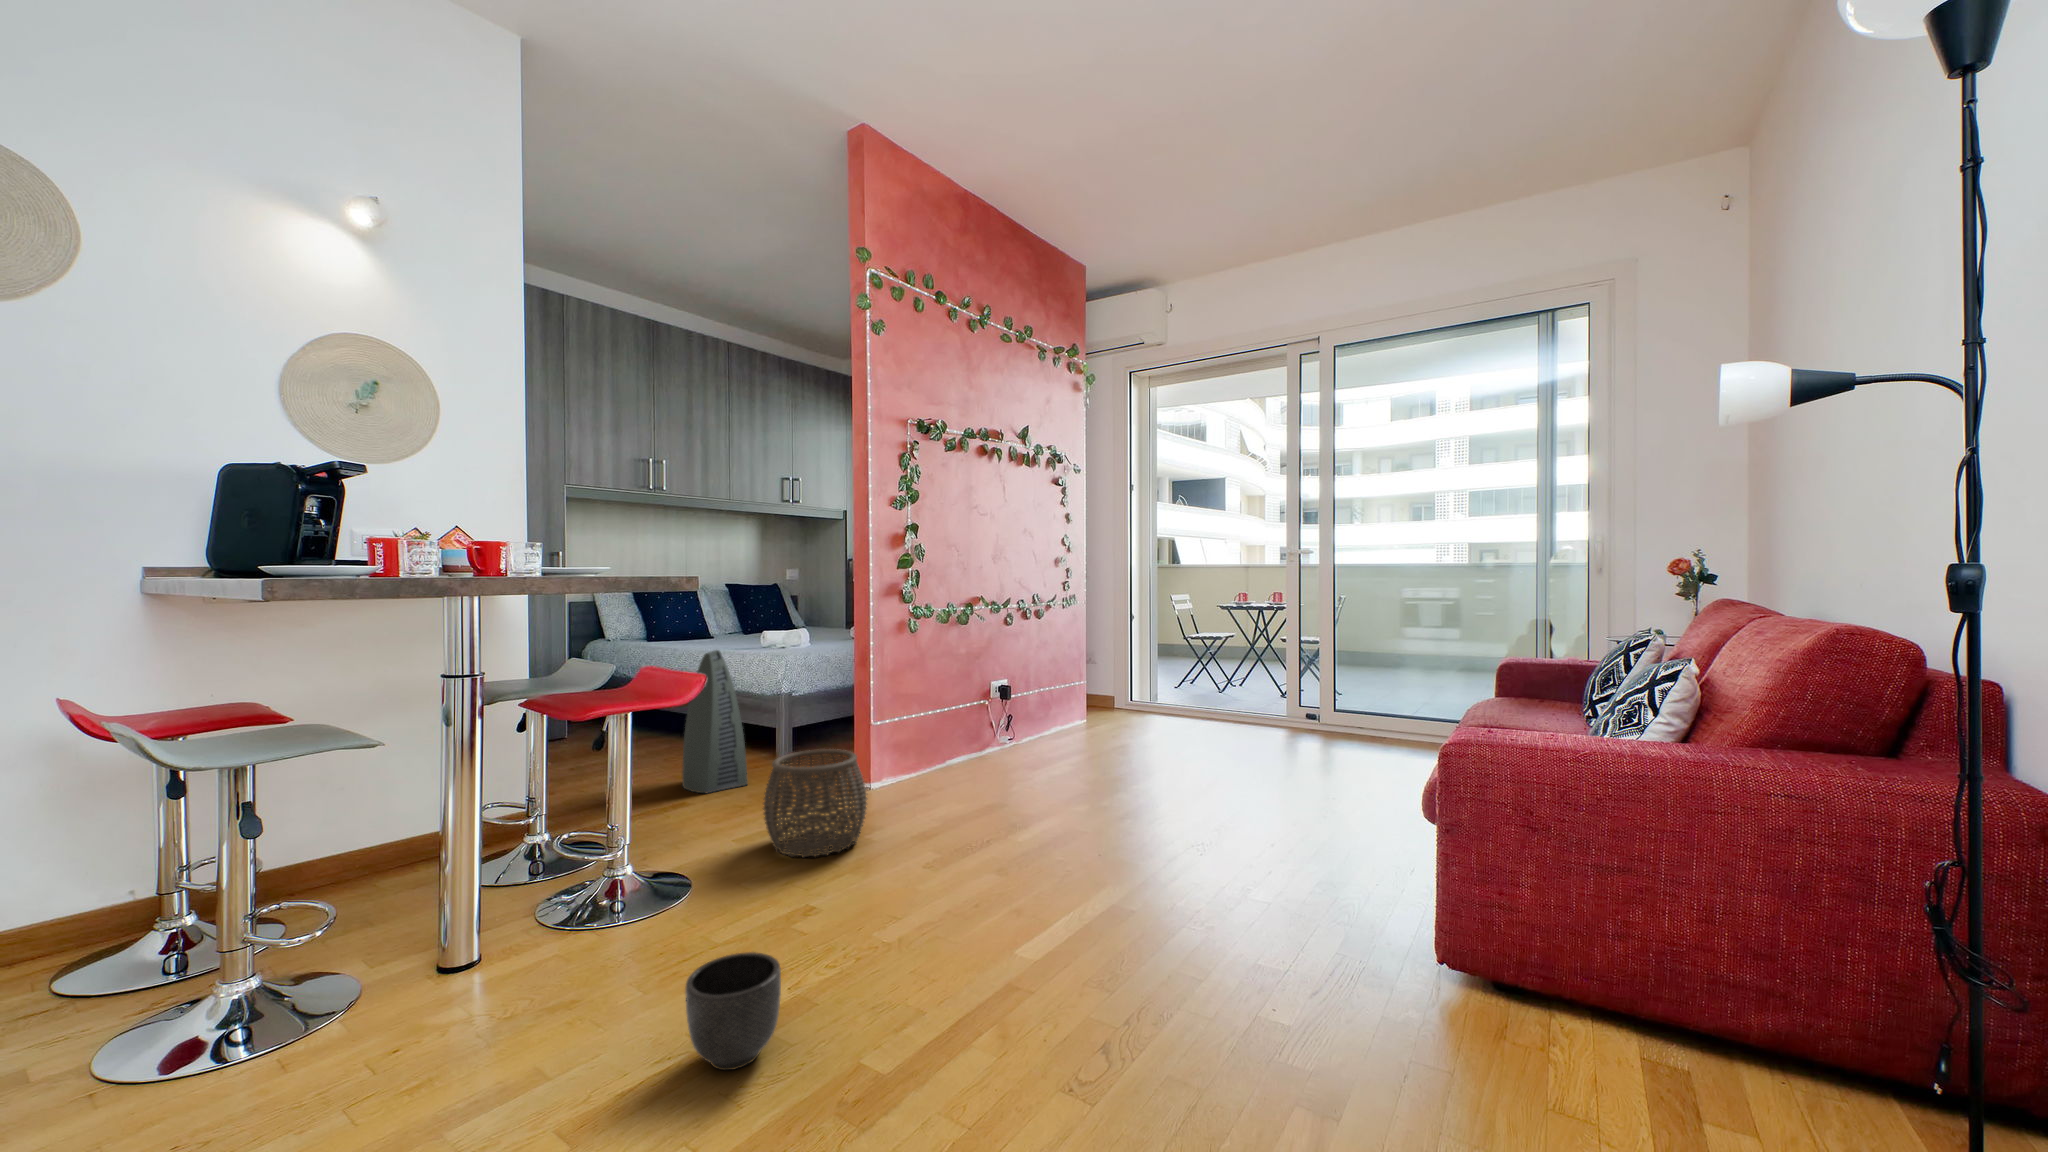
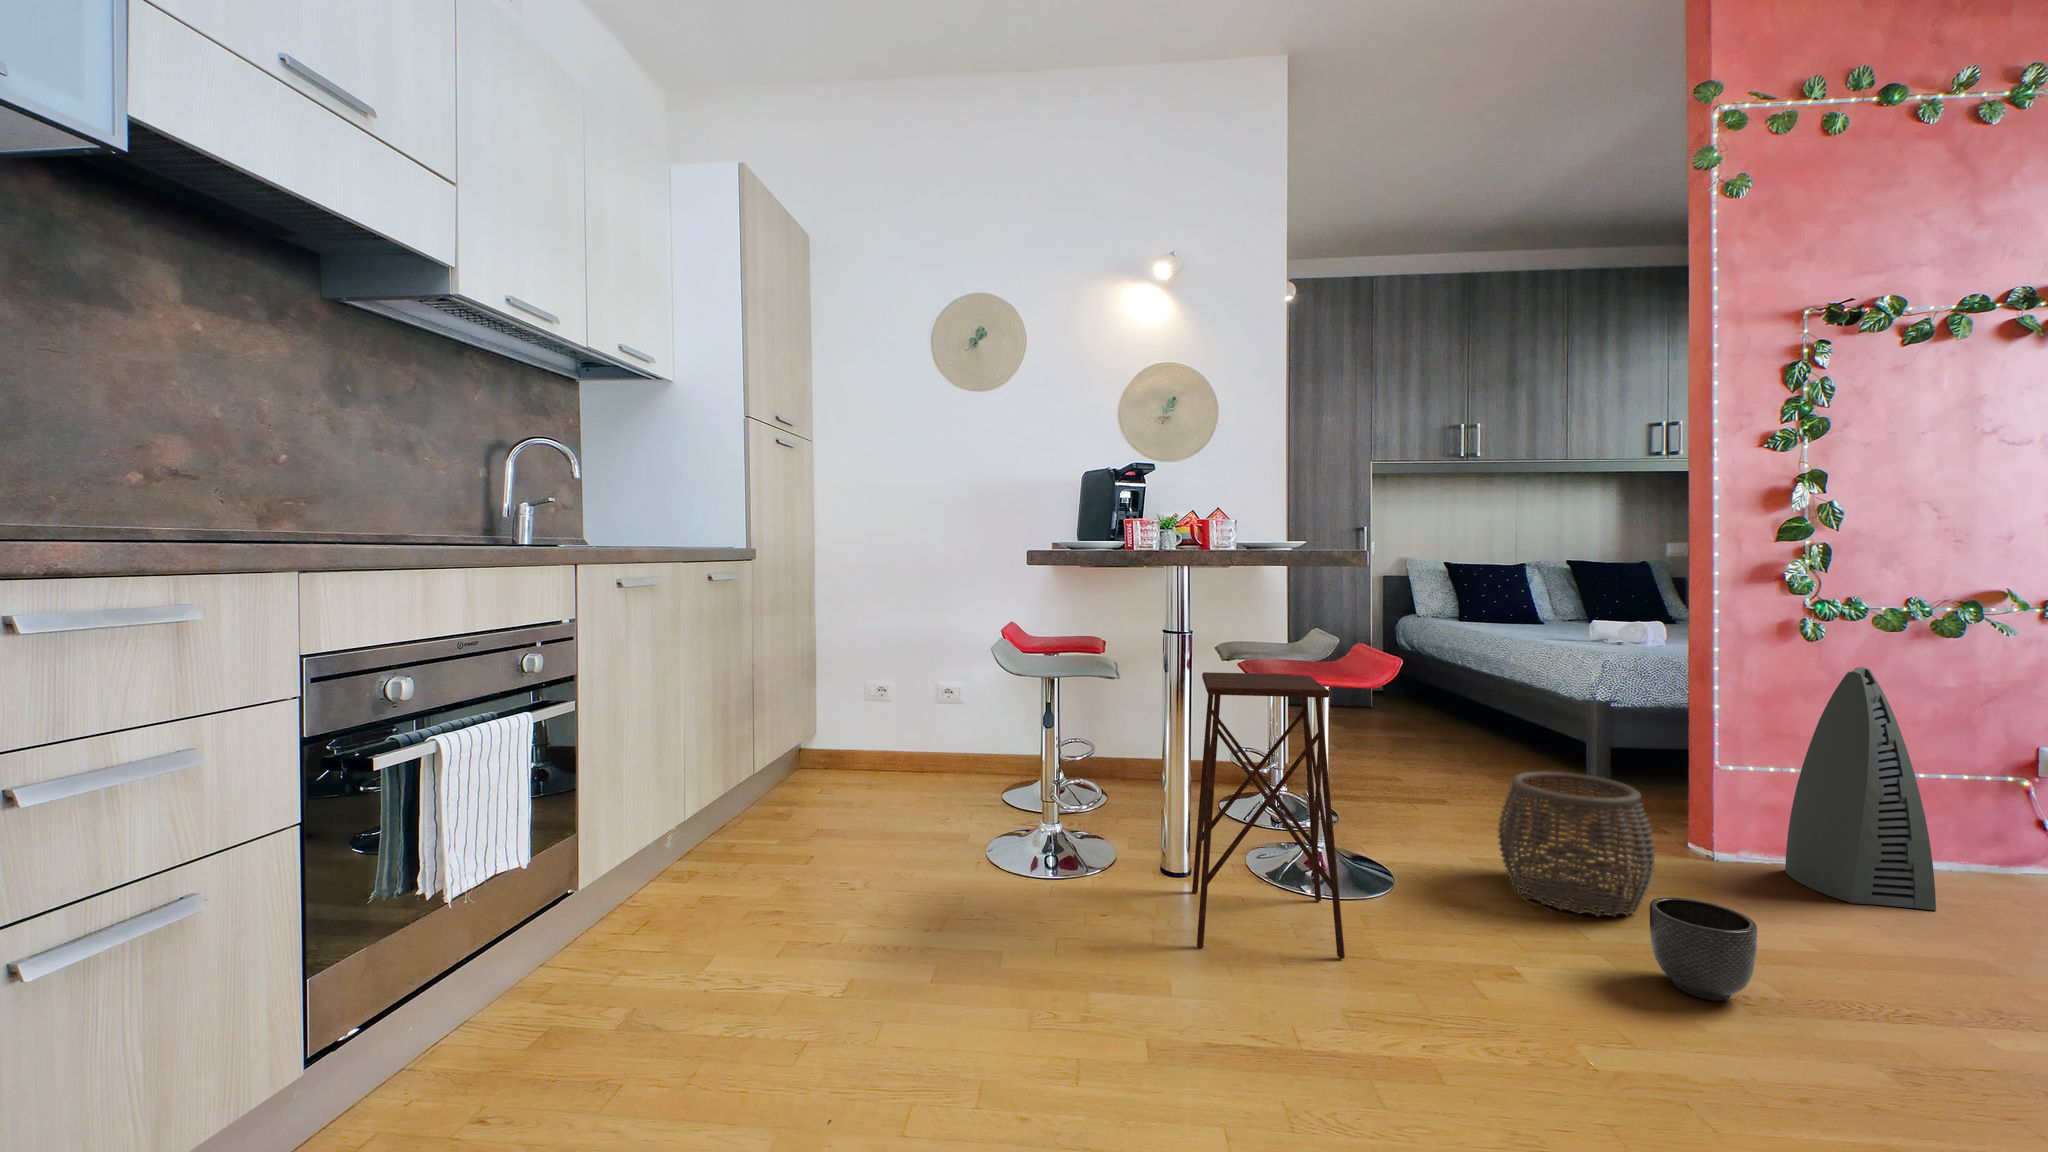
air purifier: present [682,650,748,793] -> present [1785,667,1936,910]
side table: none [488,704,688,1024] -> present [1192,672,1345,959]
planter: present [685,952,781,1070] -> present [1650,897,1757,1001]

